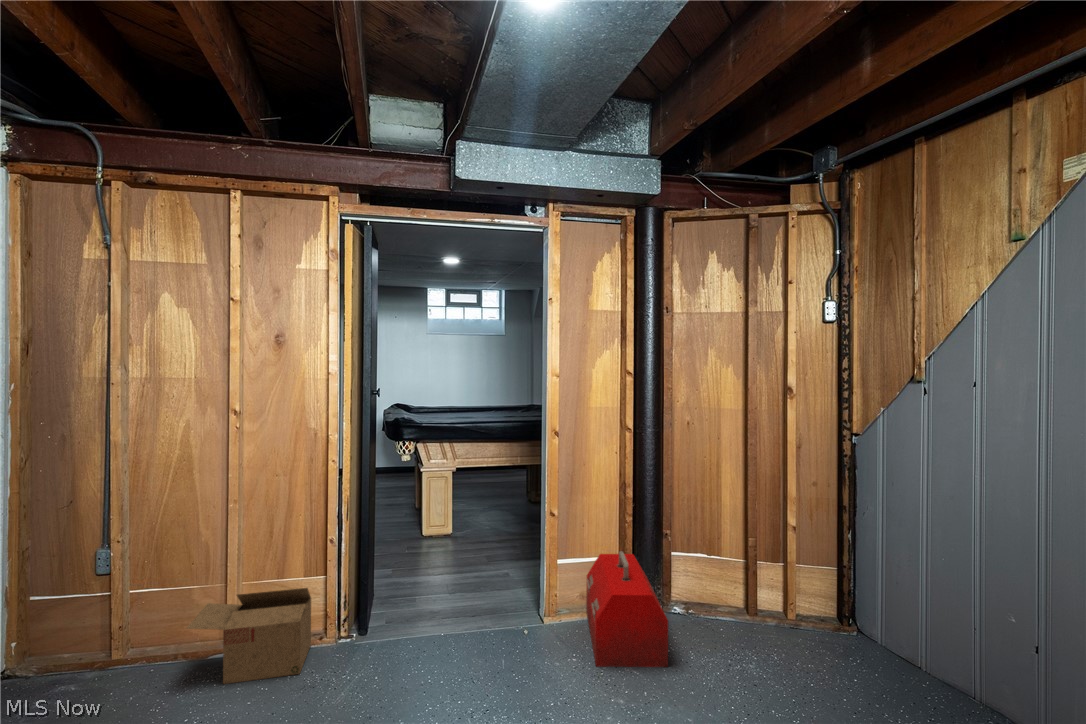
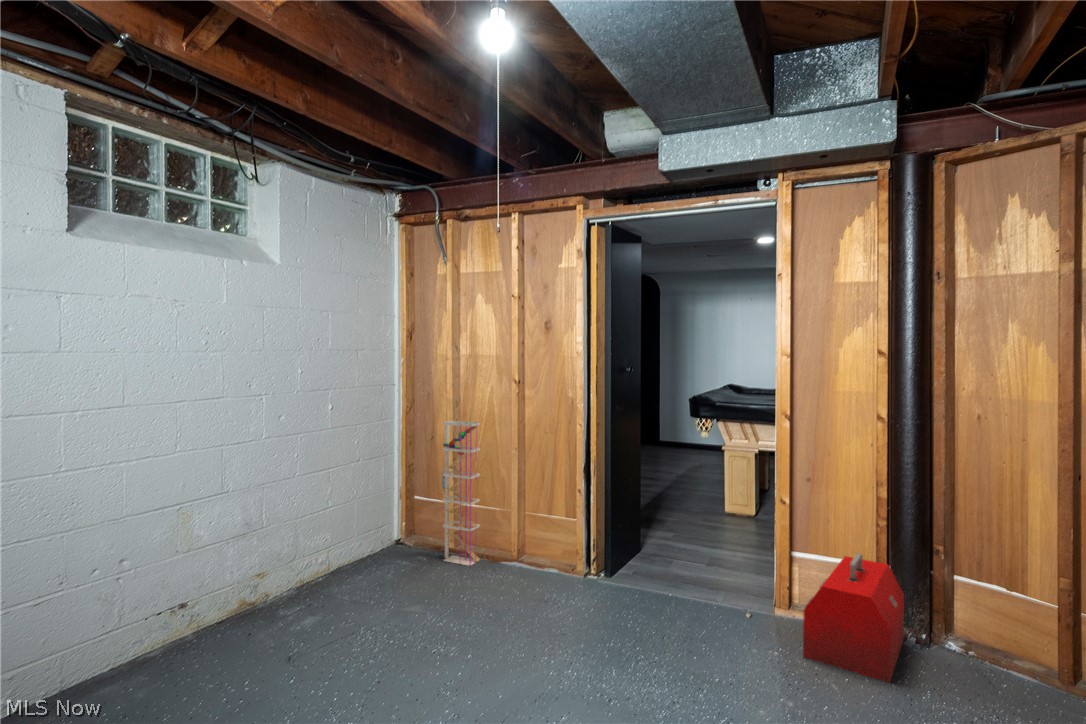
shelving unit: none [103,468,173,684] -> present [443,421,480,566]
cardboard box: present [187,588,311,684] -> none [483,519,566,588]

